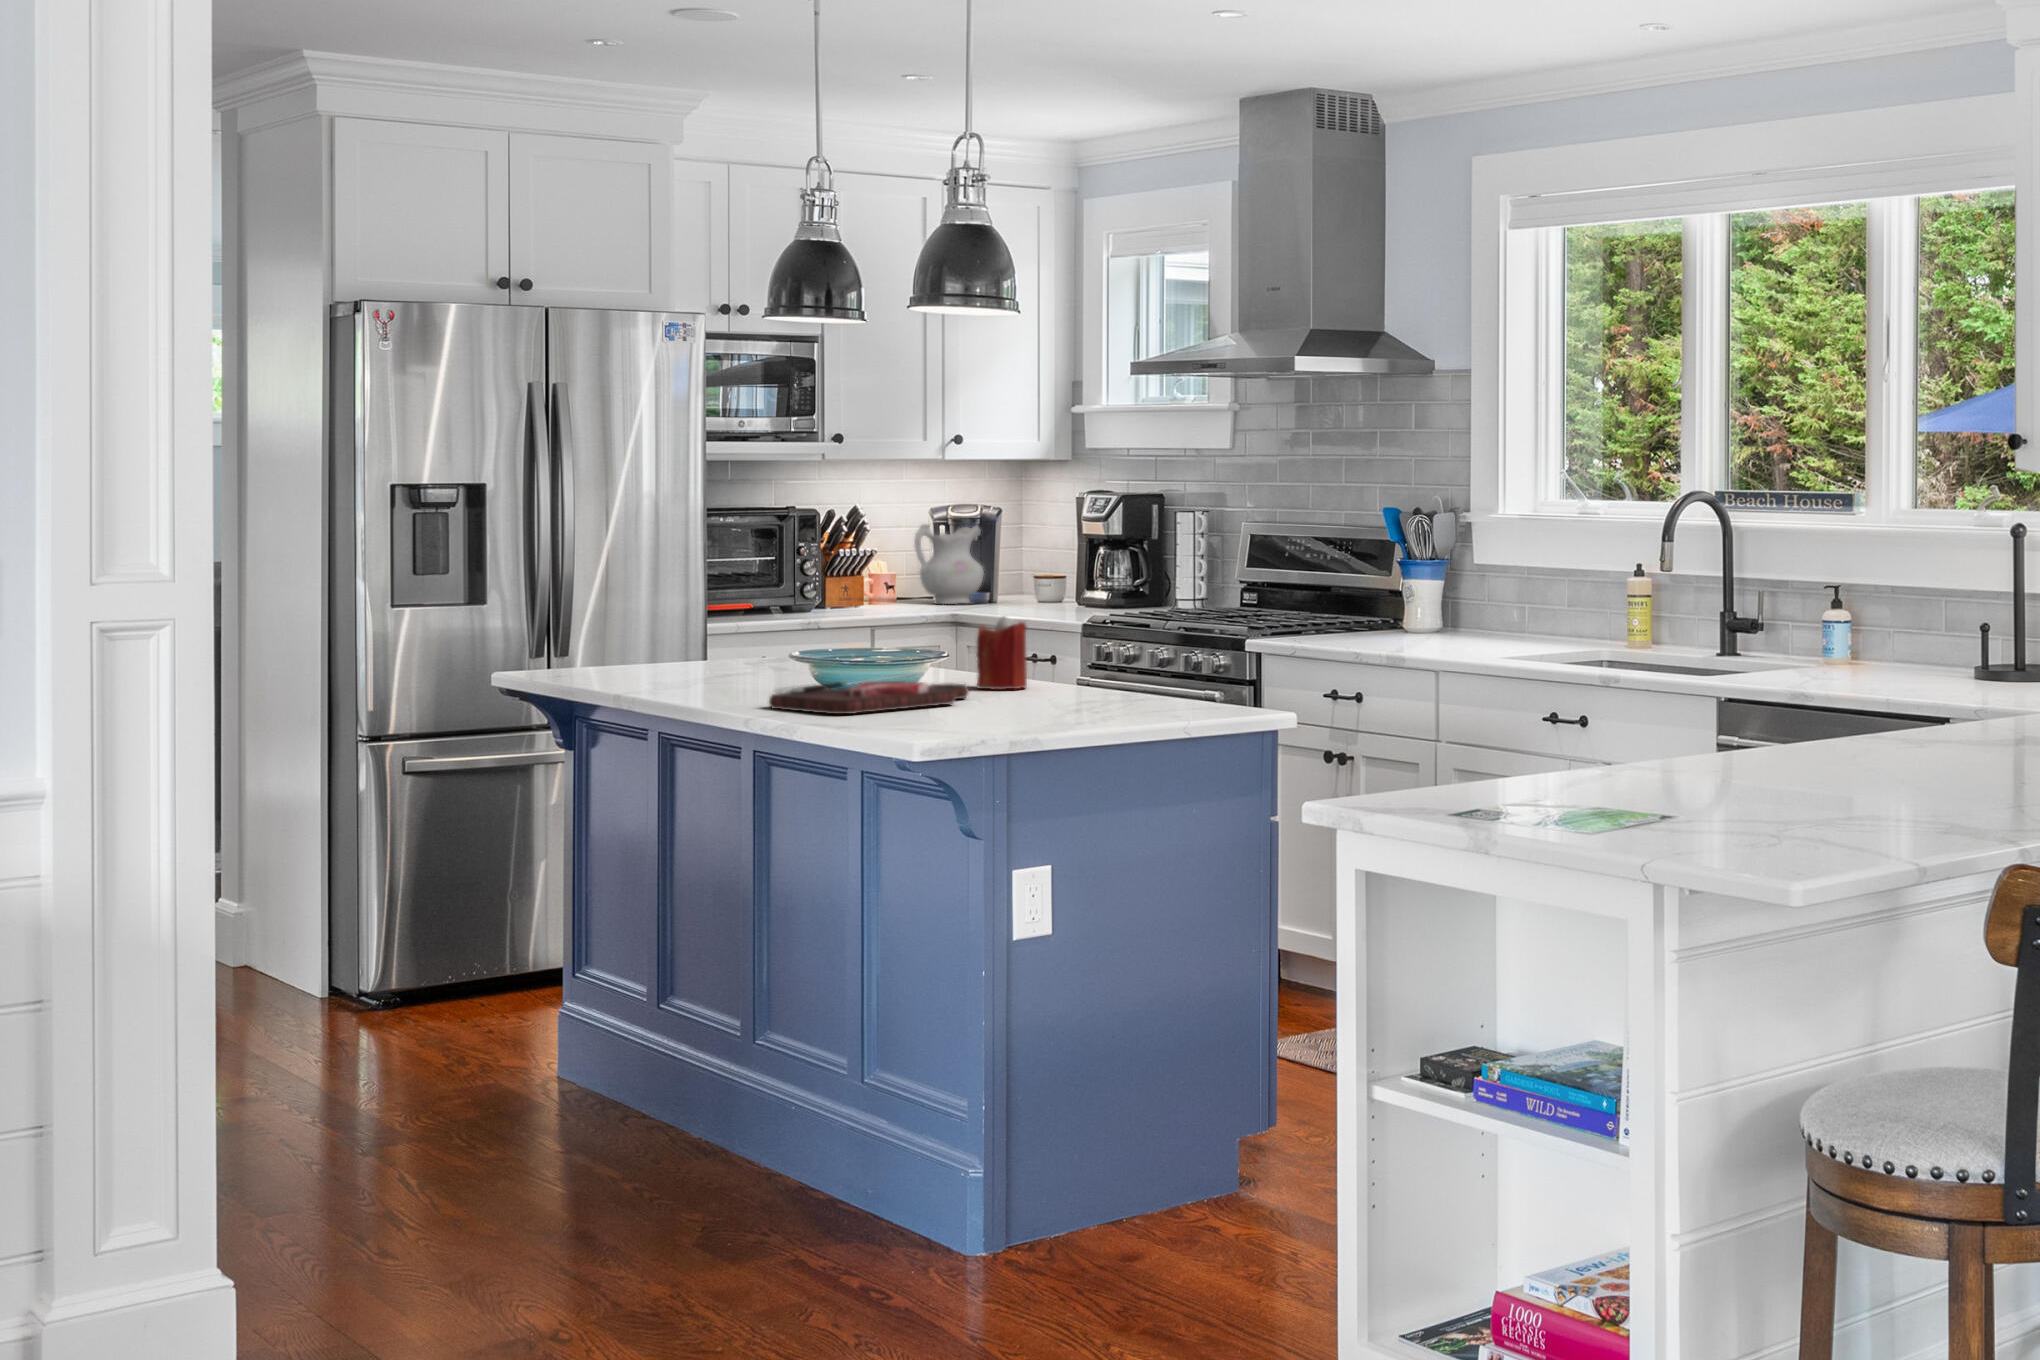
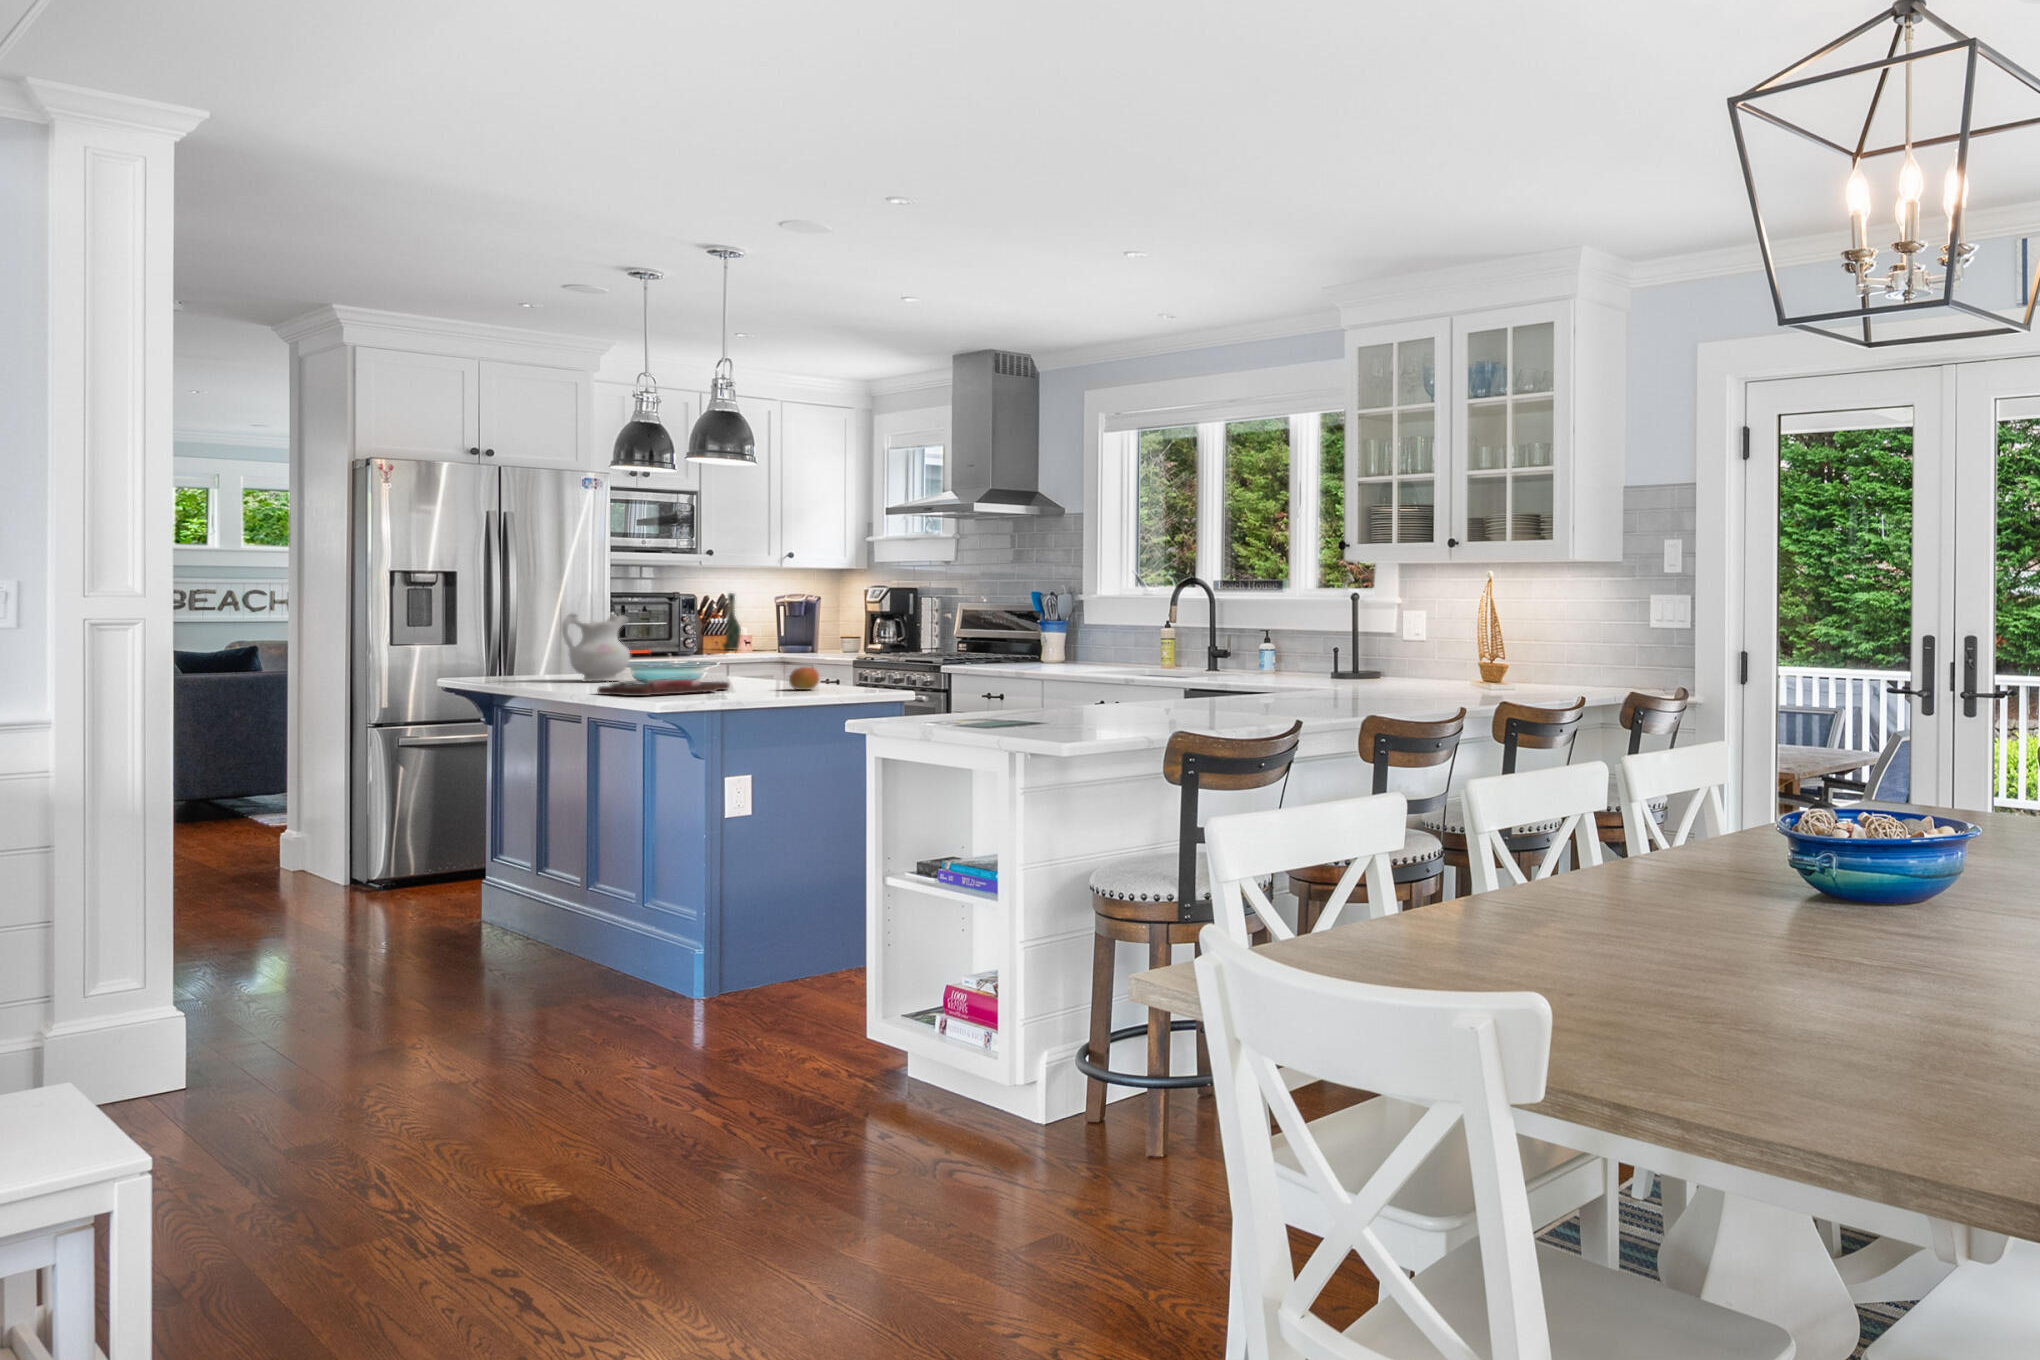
wine bottle: none [850,503,881,598] -> present [723,593,741,650]
ceramic pitcher: present [914,524,983,604] -> present [562,614,630,681]
candle: present [977,617,1027,690] -> none [741,644,773,686]
apple: none [1065,659,1114,699] -> present [789,667,819,690]

